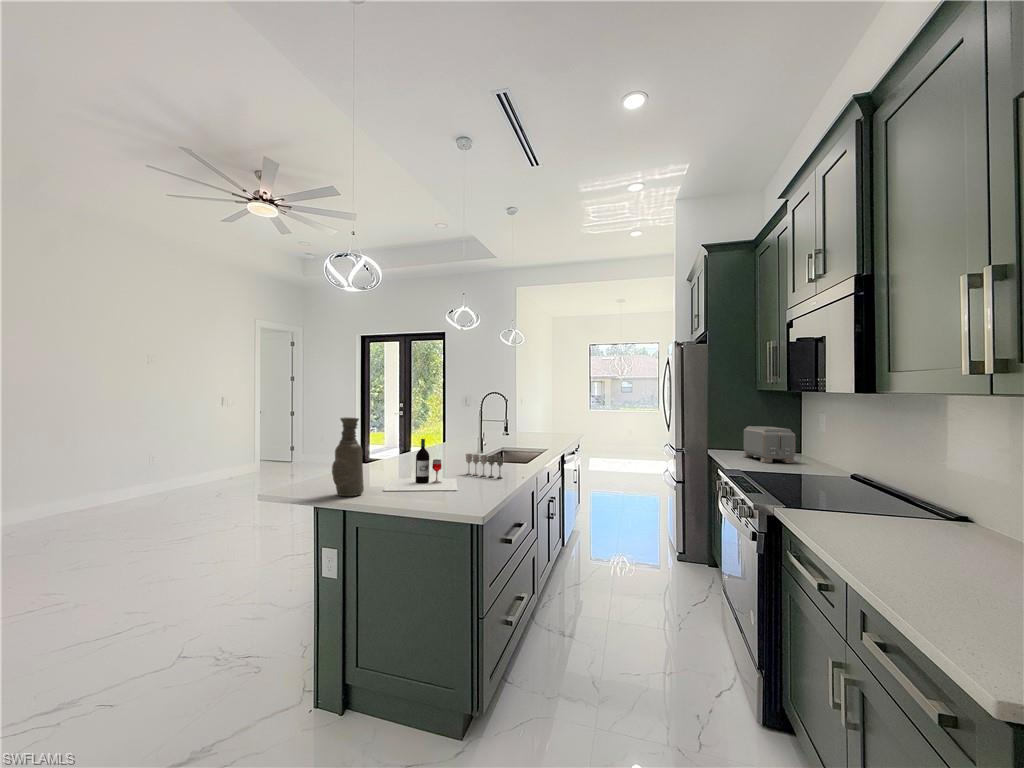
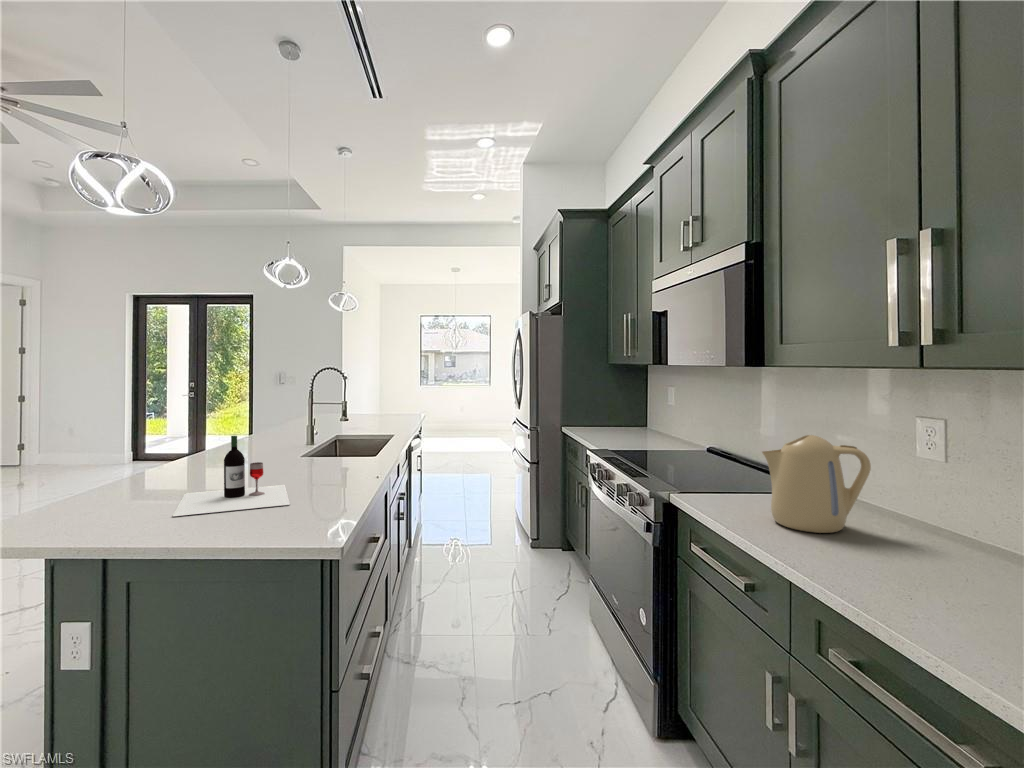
vase: present [332,417,364,496] -> none [76,412,137,534]
toaster: present [743,426,796,463] -> none [595,401,647,438]
wine glass: present [466,454,503,478] -> none [296,450,349,480]
kettle: none [848,455,958,547] -> present [762,435,871,533]

